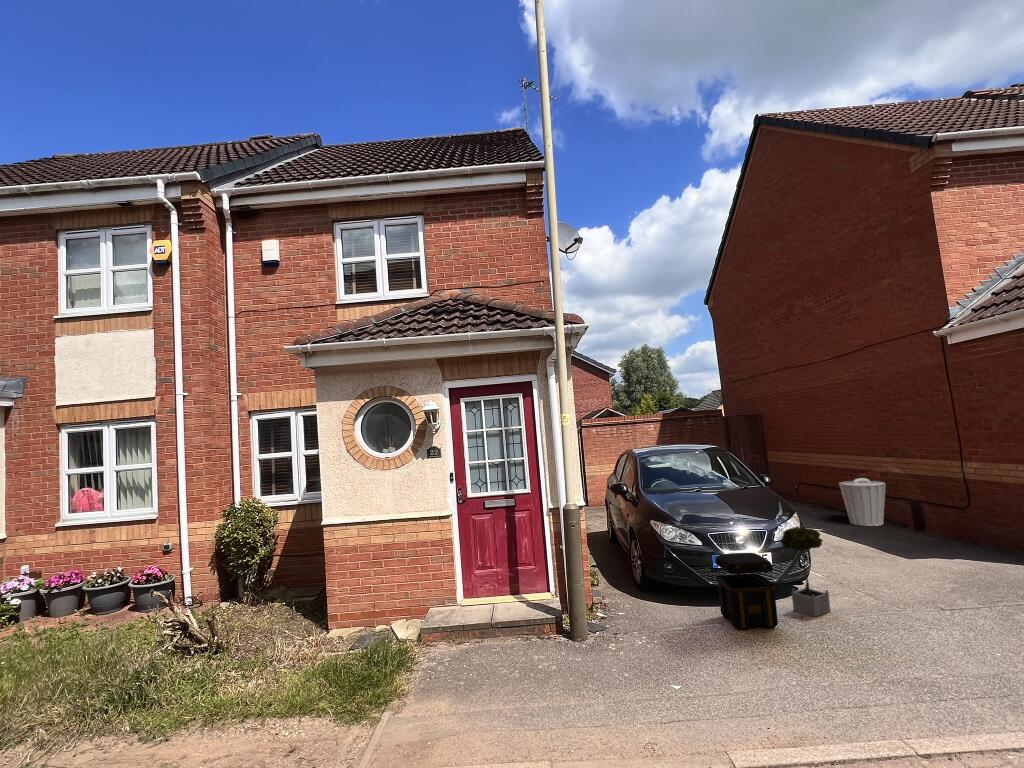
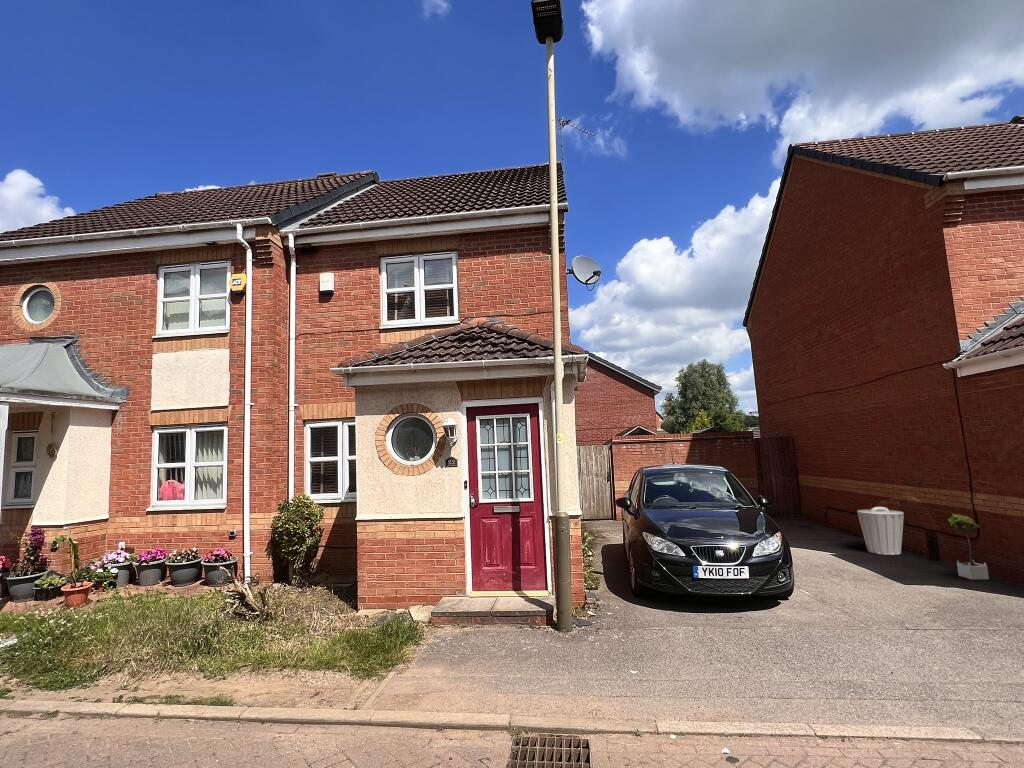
potted tree: present [781,527,830,616] -> present [948,514,989,580]
toolbox: present [715,553,778,629] -> none [694,565,744,632]

